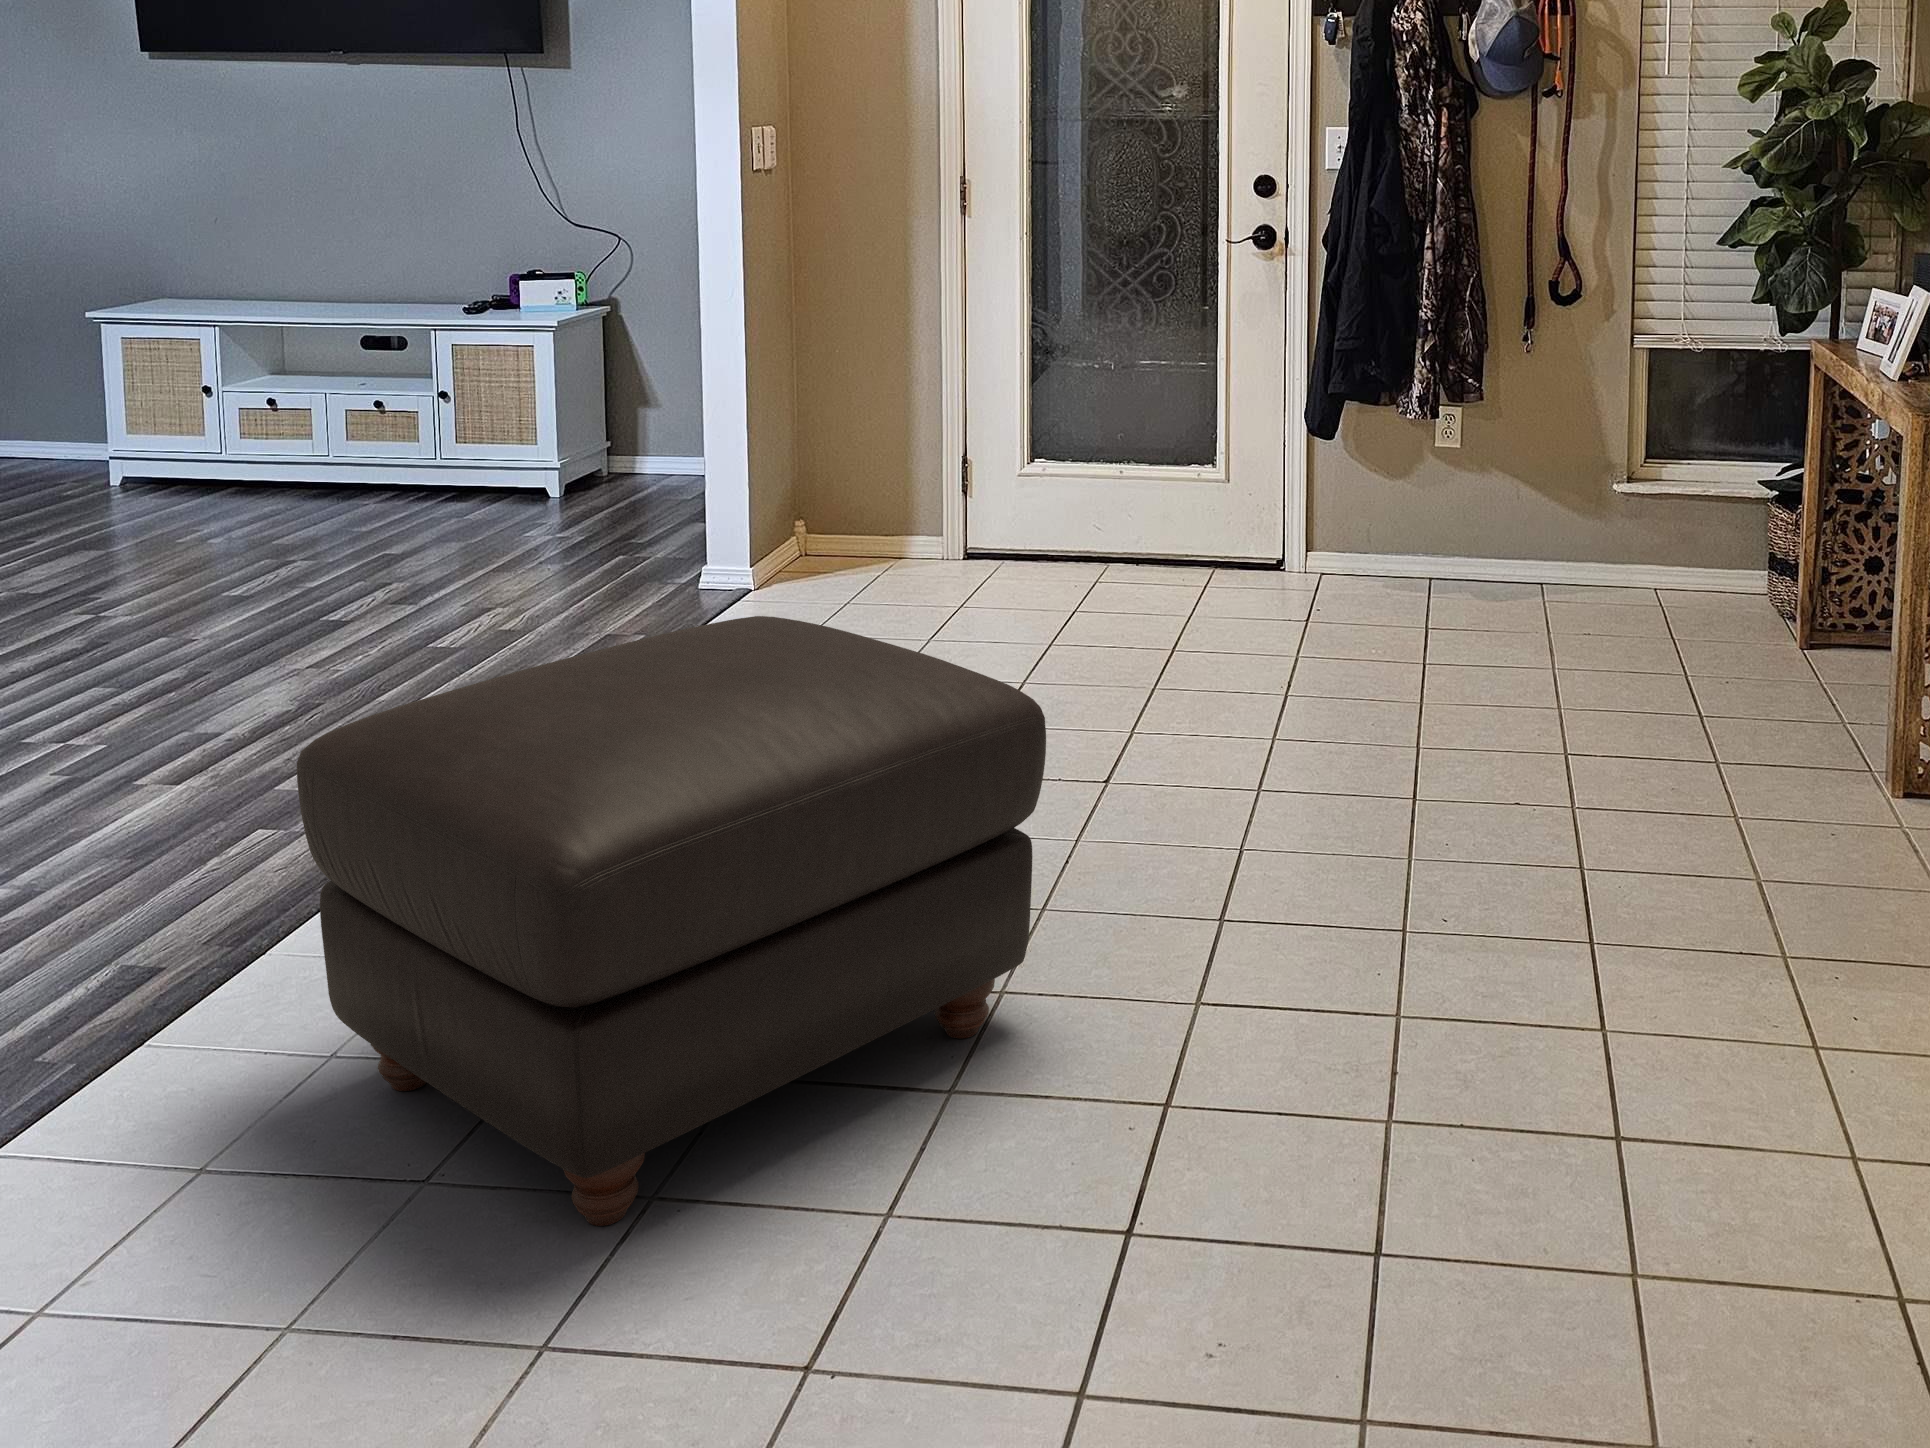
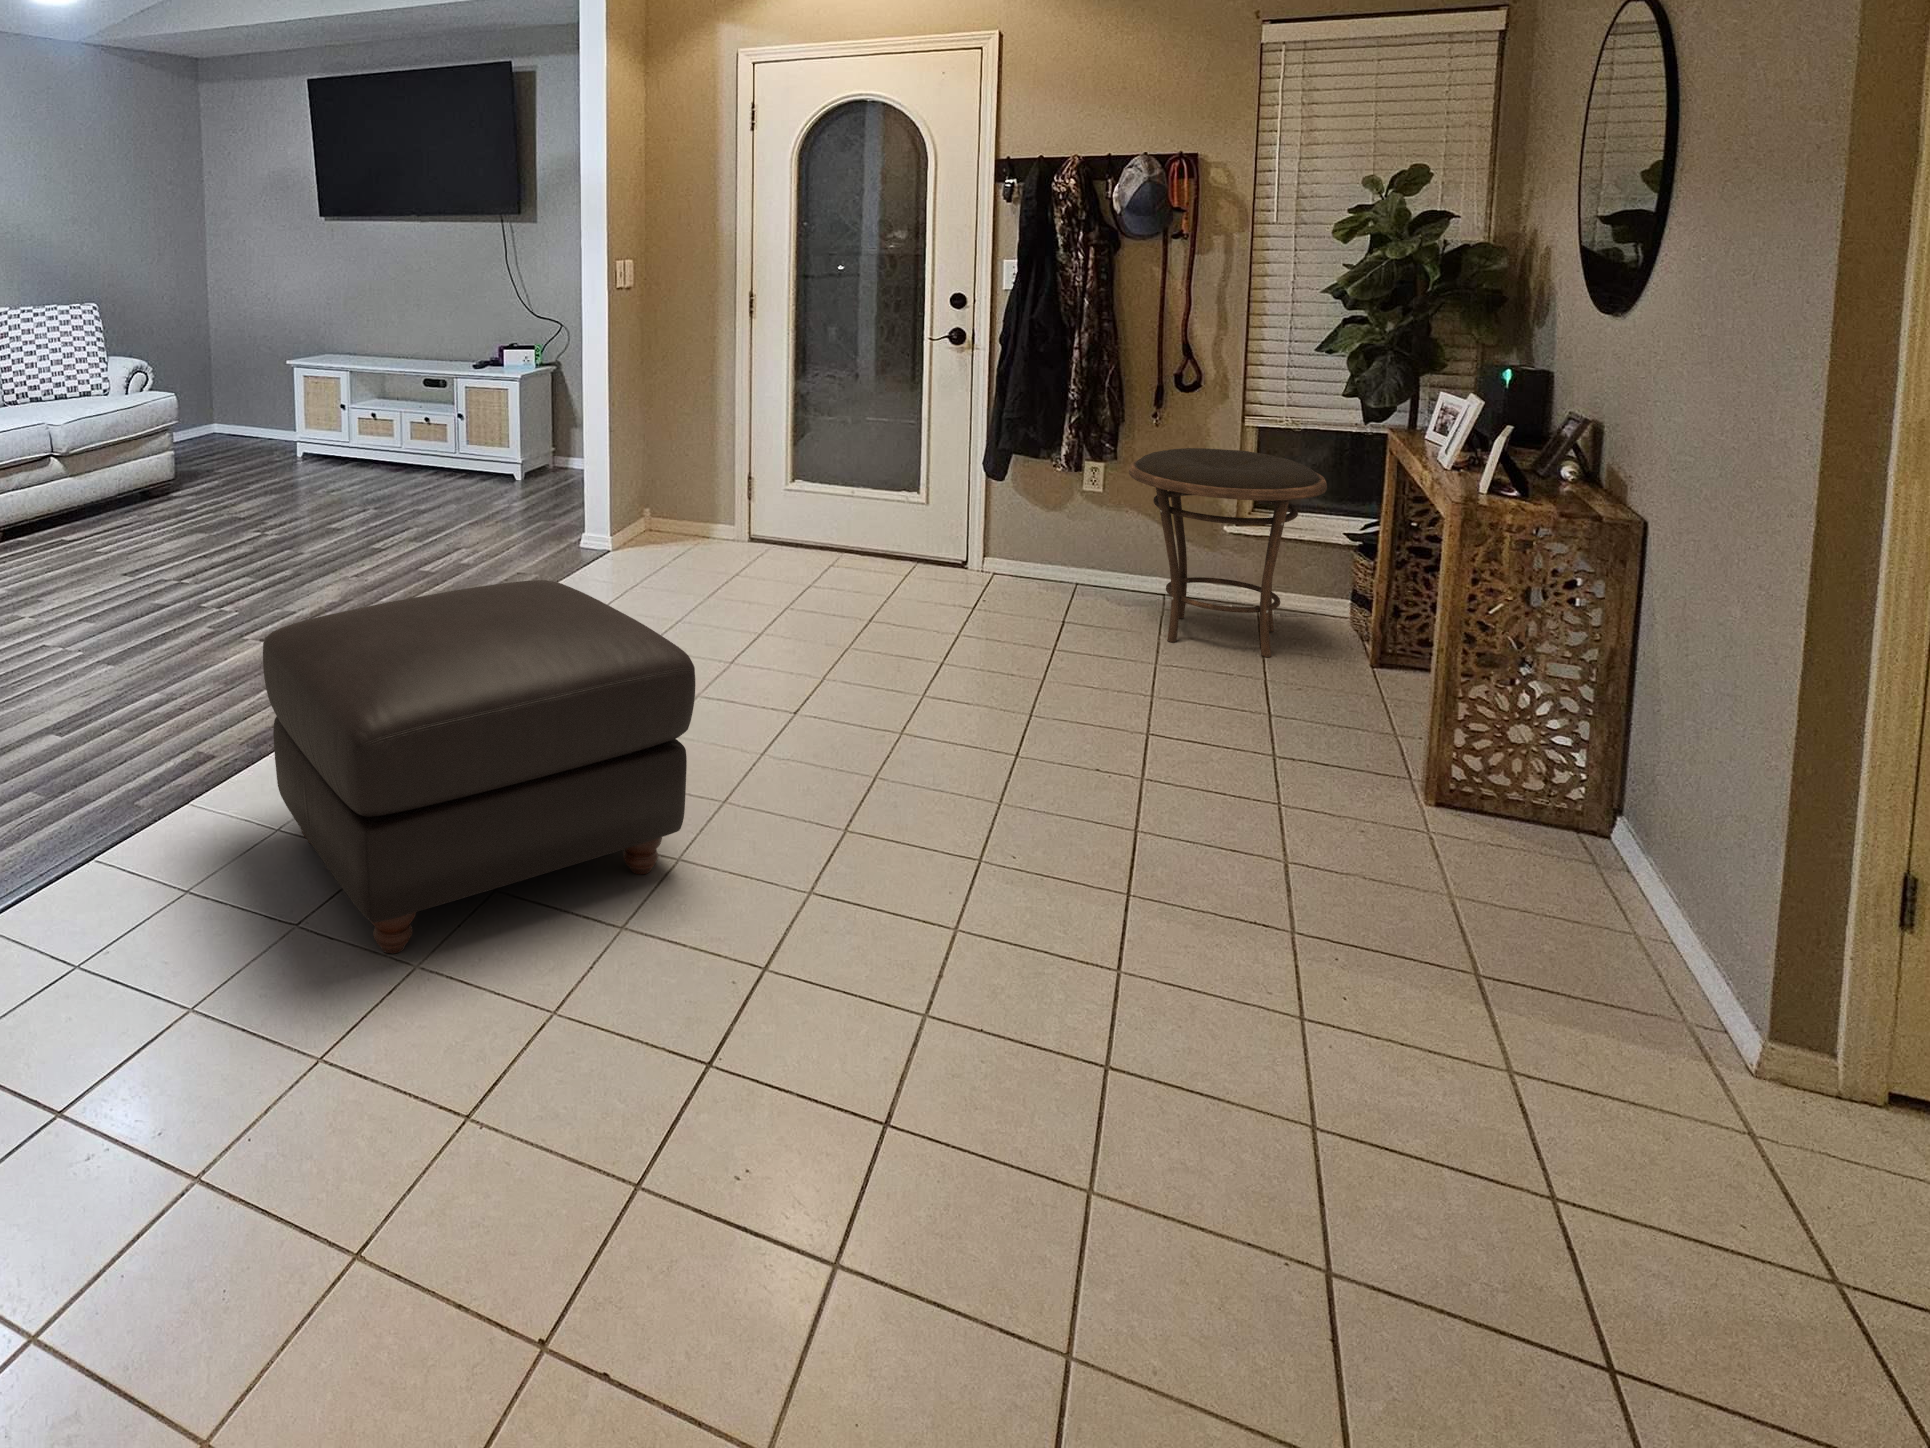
side table: none [1502,380,1736,644] -> present [1129,448,1327,657]

